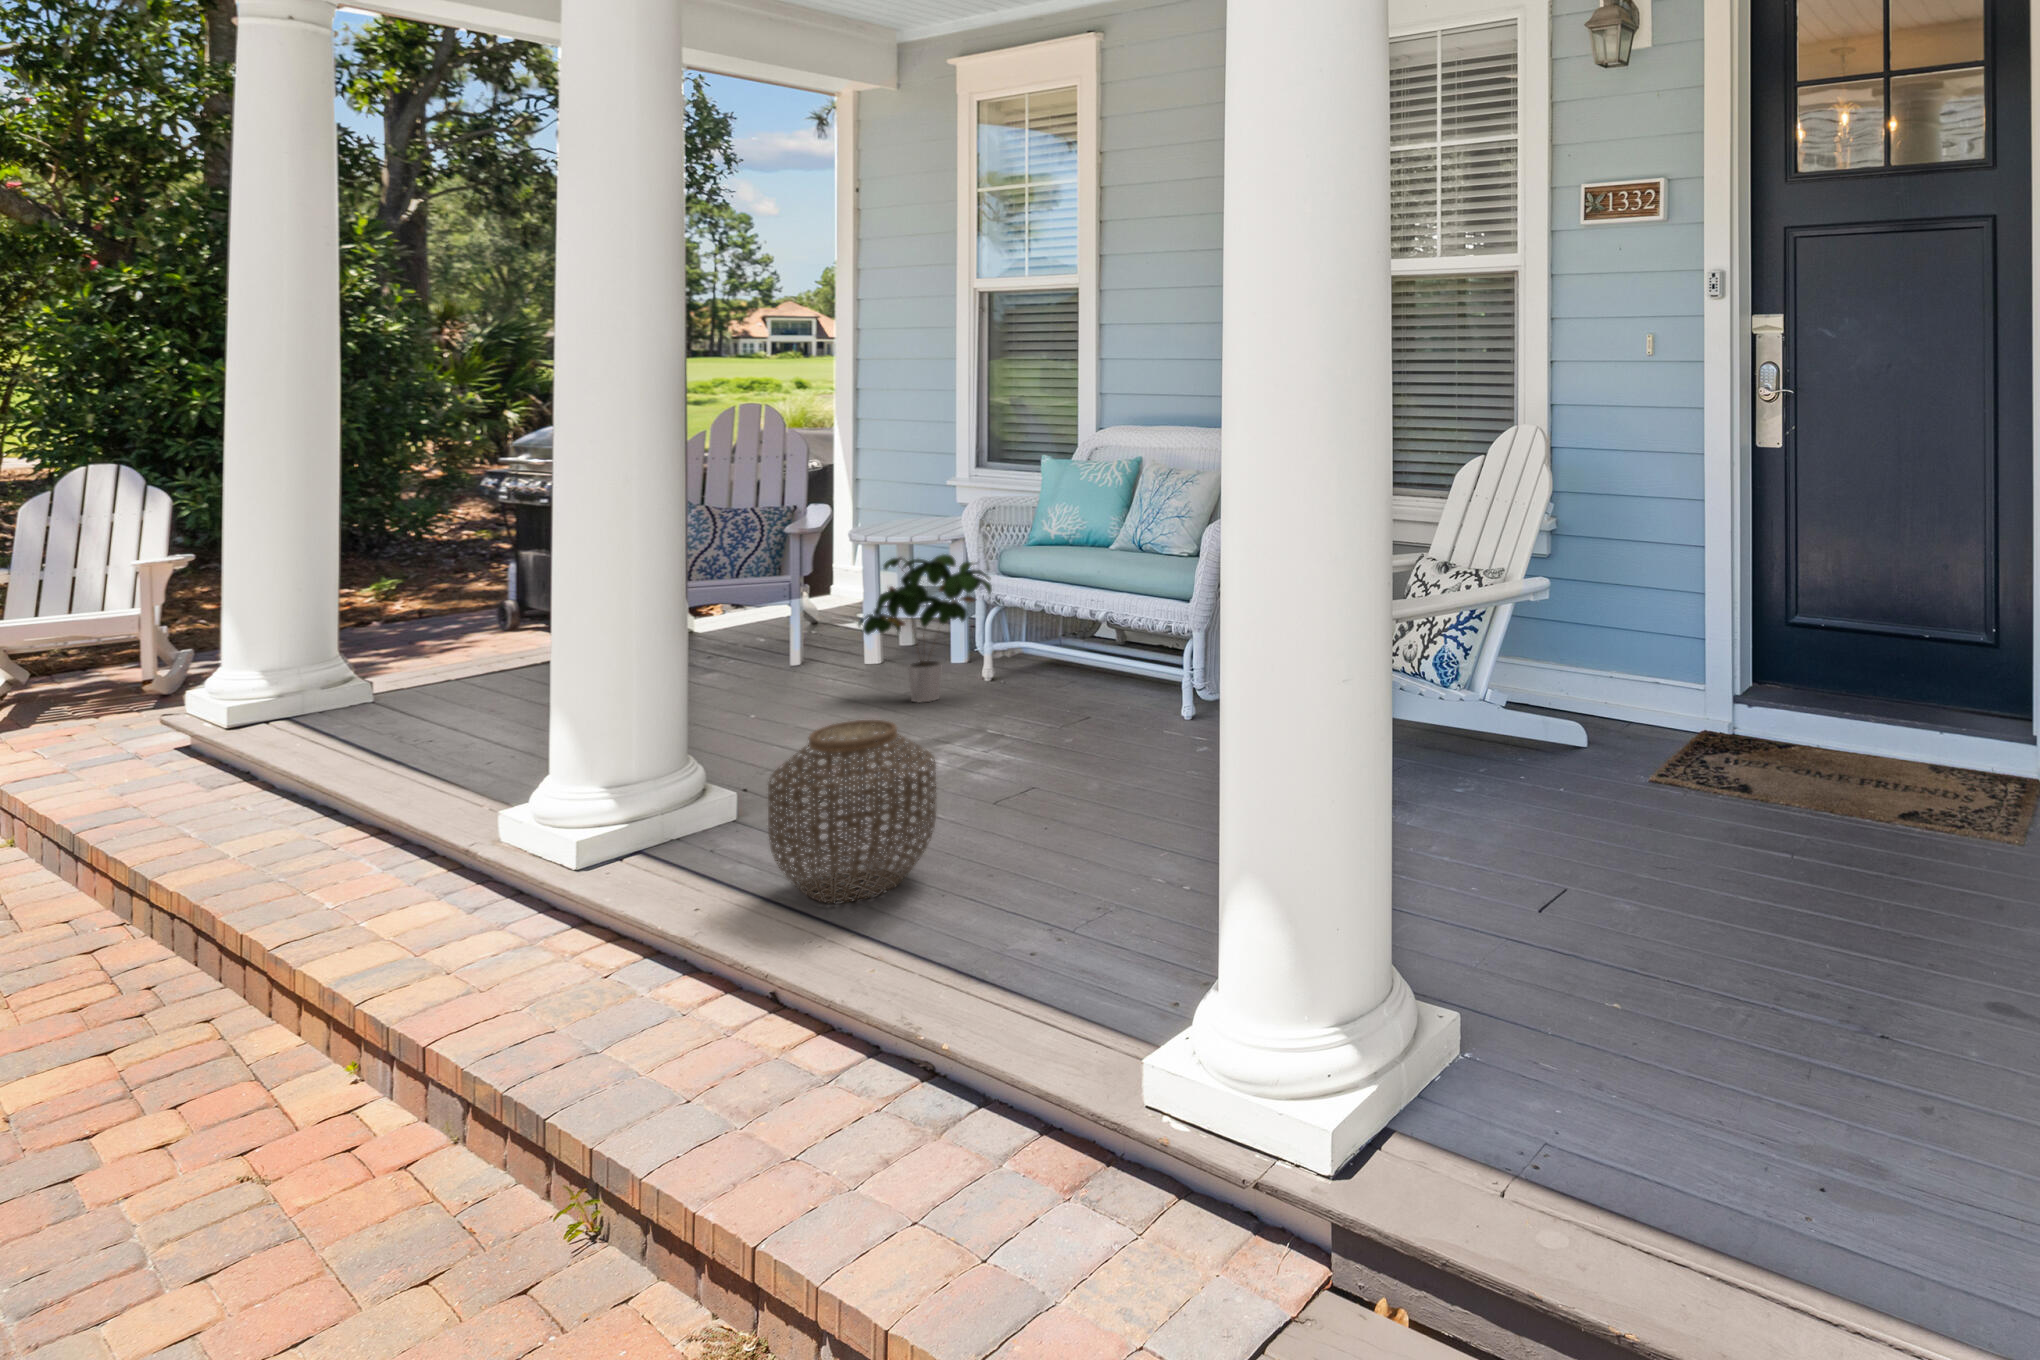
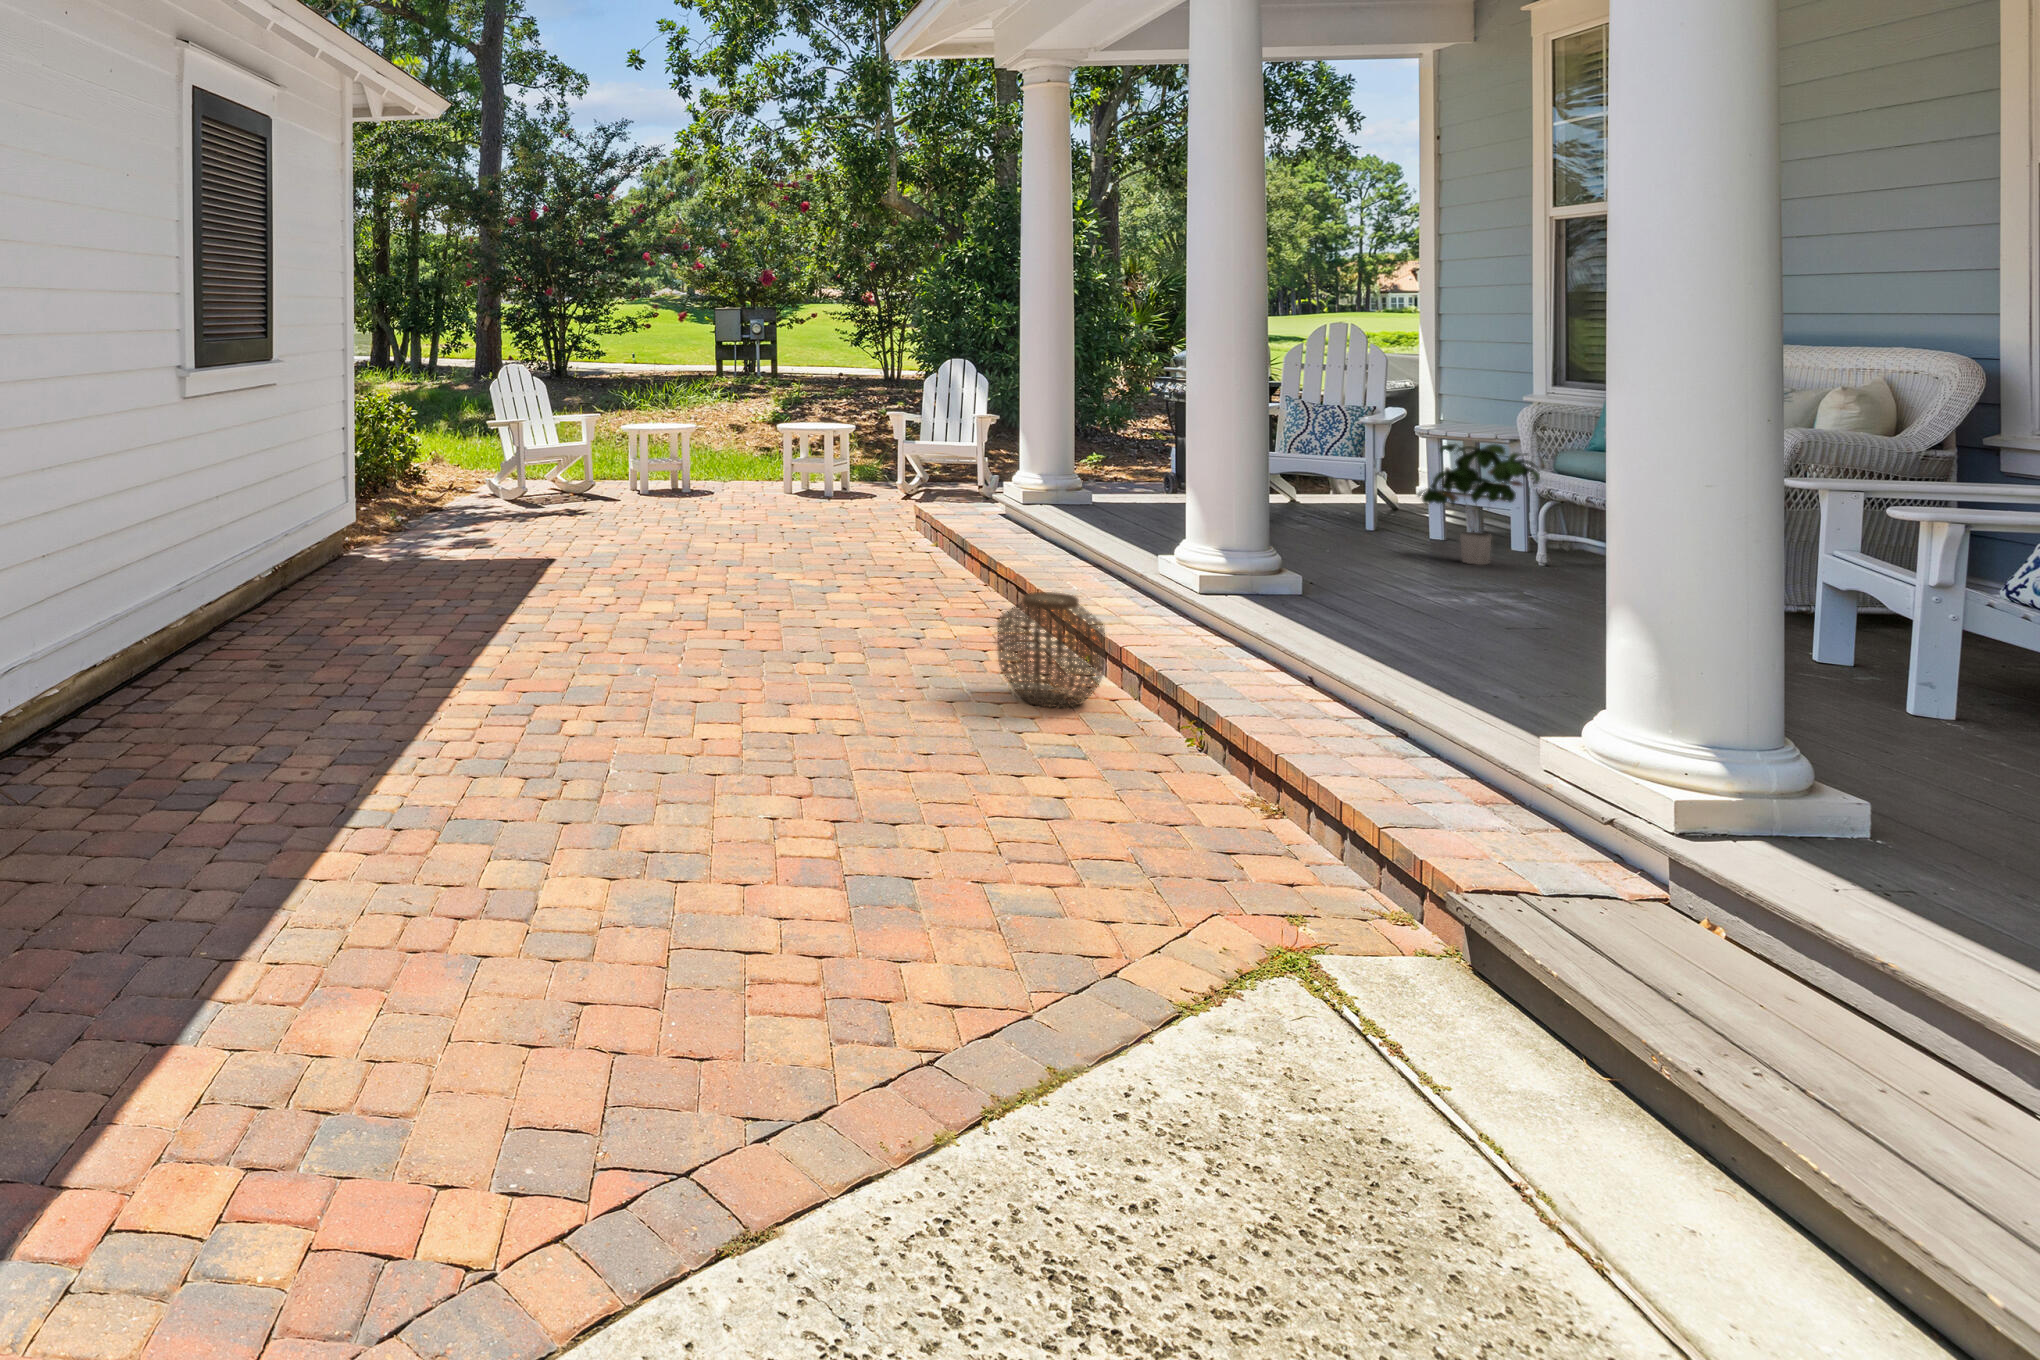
woven basket: present [768,720,937,903] -> present [997,592,1105,708]

